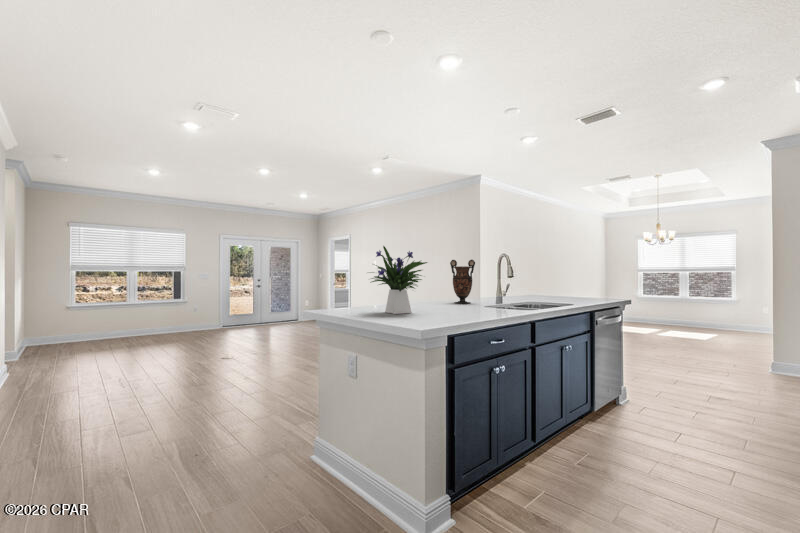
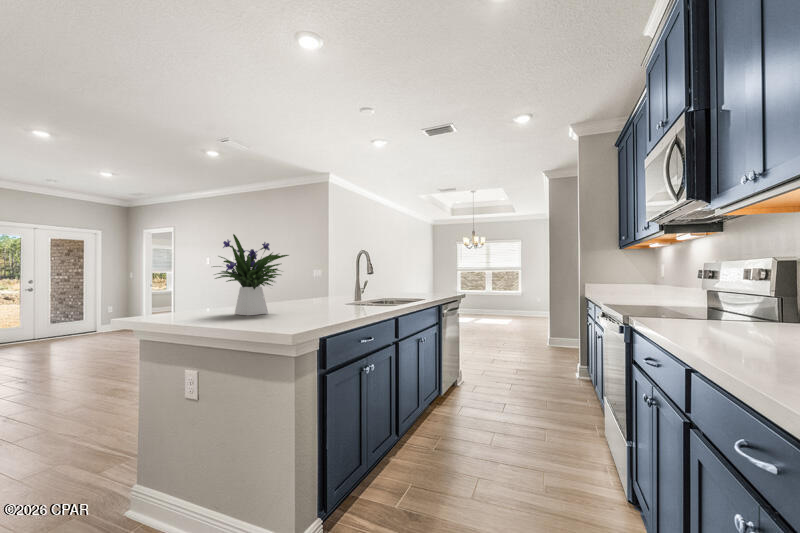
vase: present [450,260,475,304] -> none [305,255,332,301]

